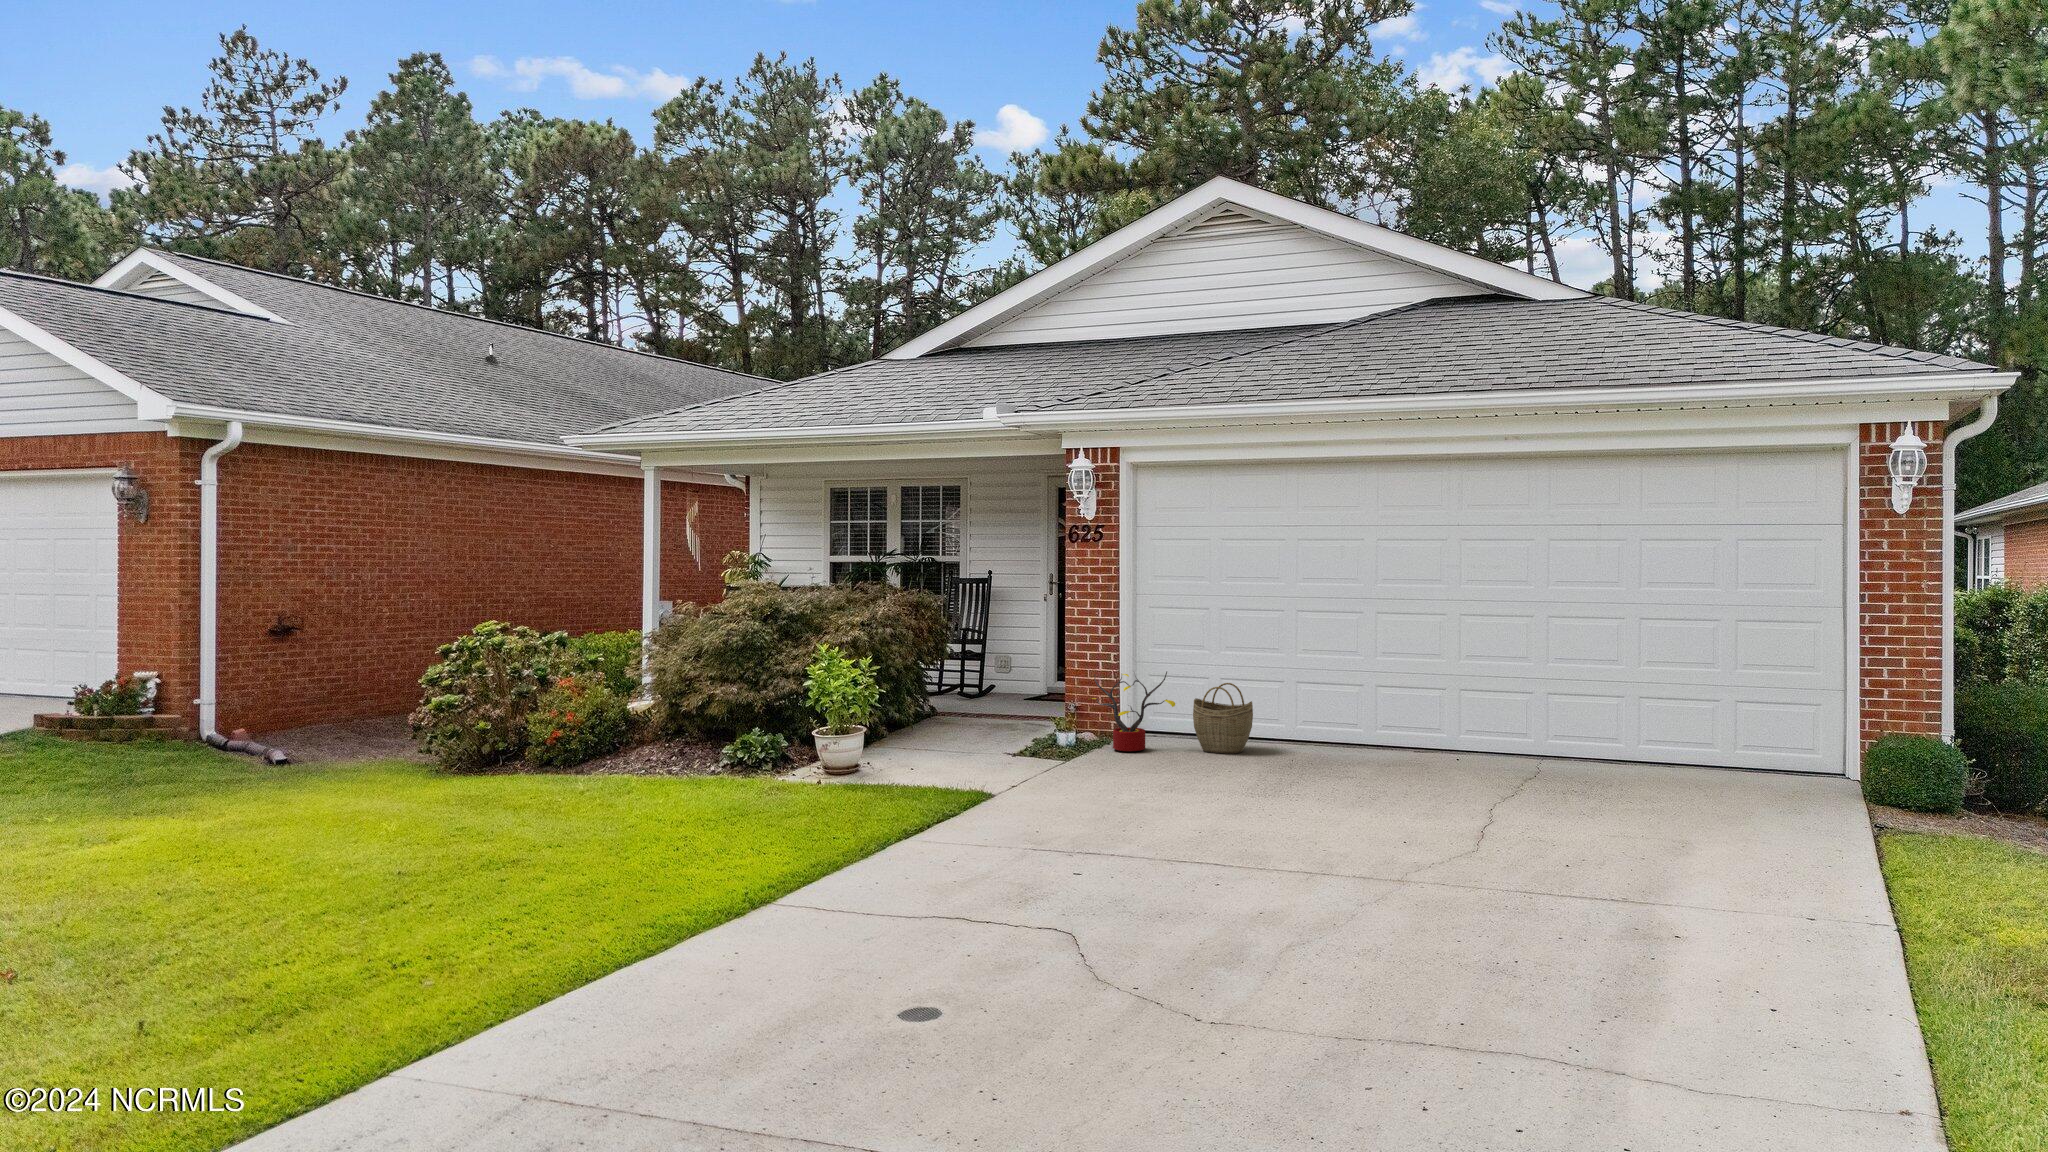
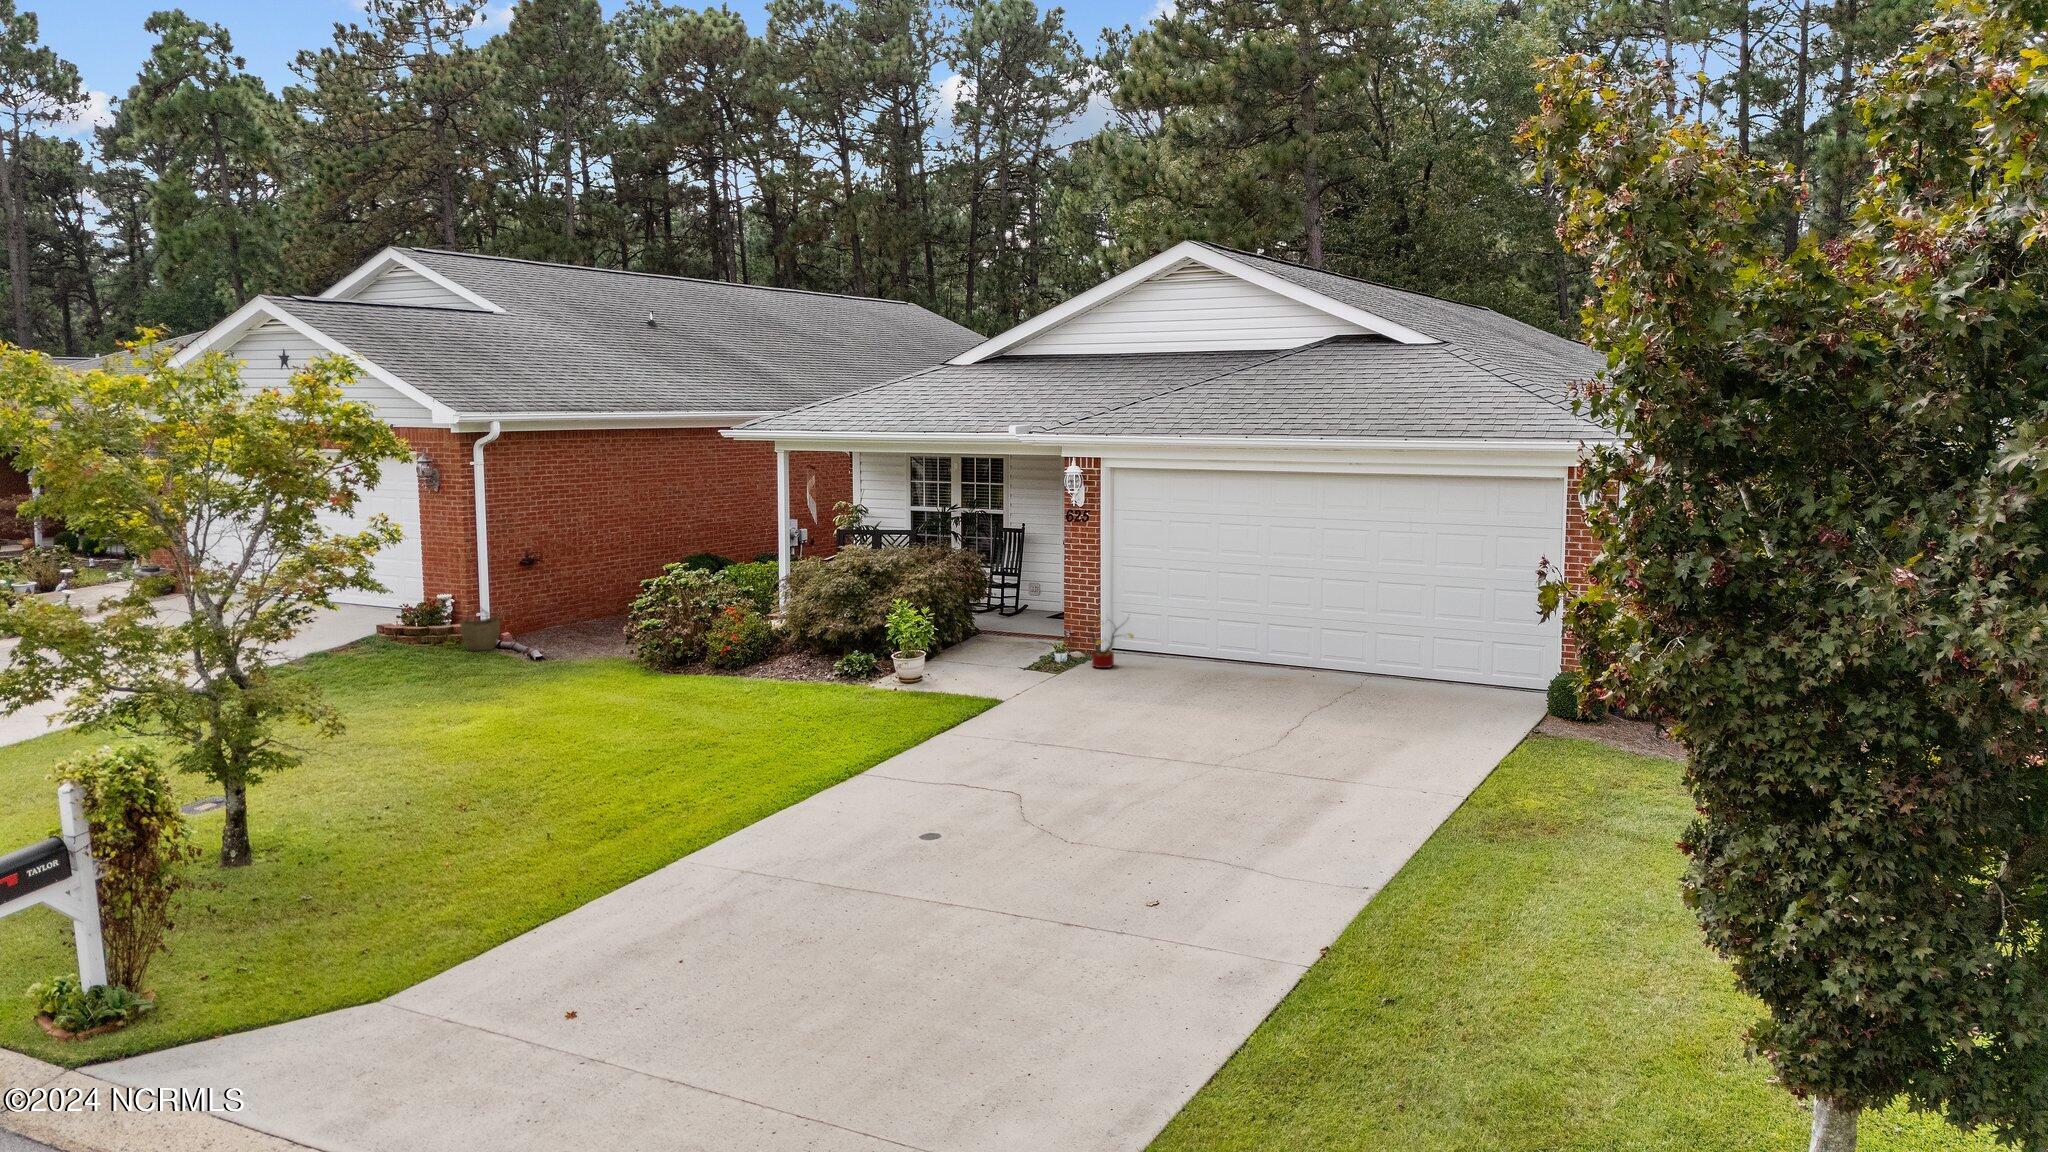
woven basket: present [1193,683,1253,754] -> present [460,610,500,651]

